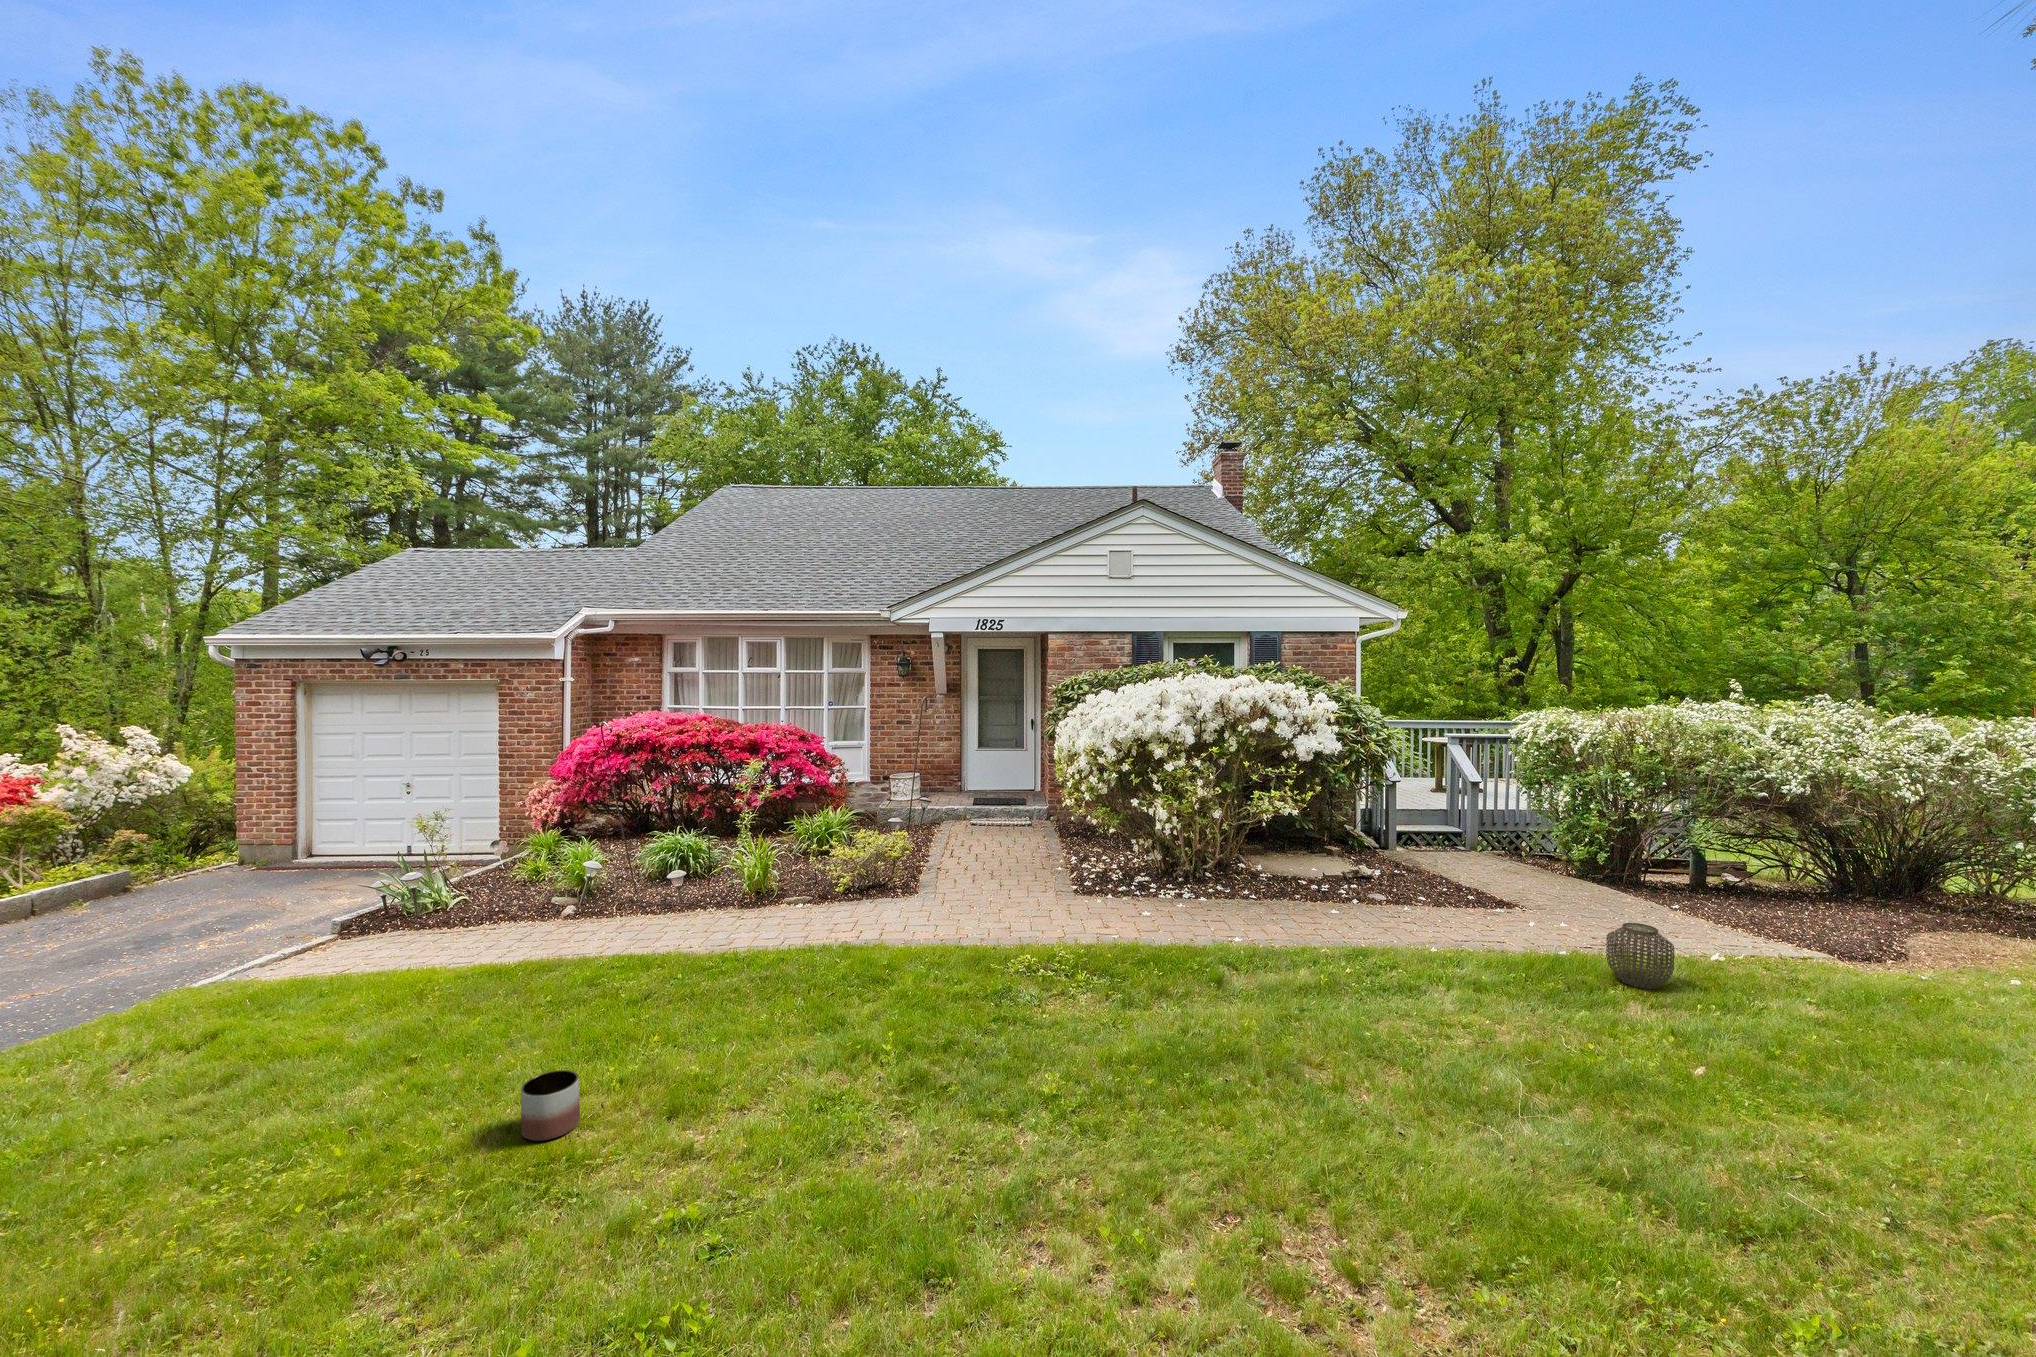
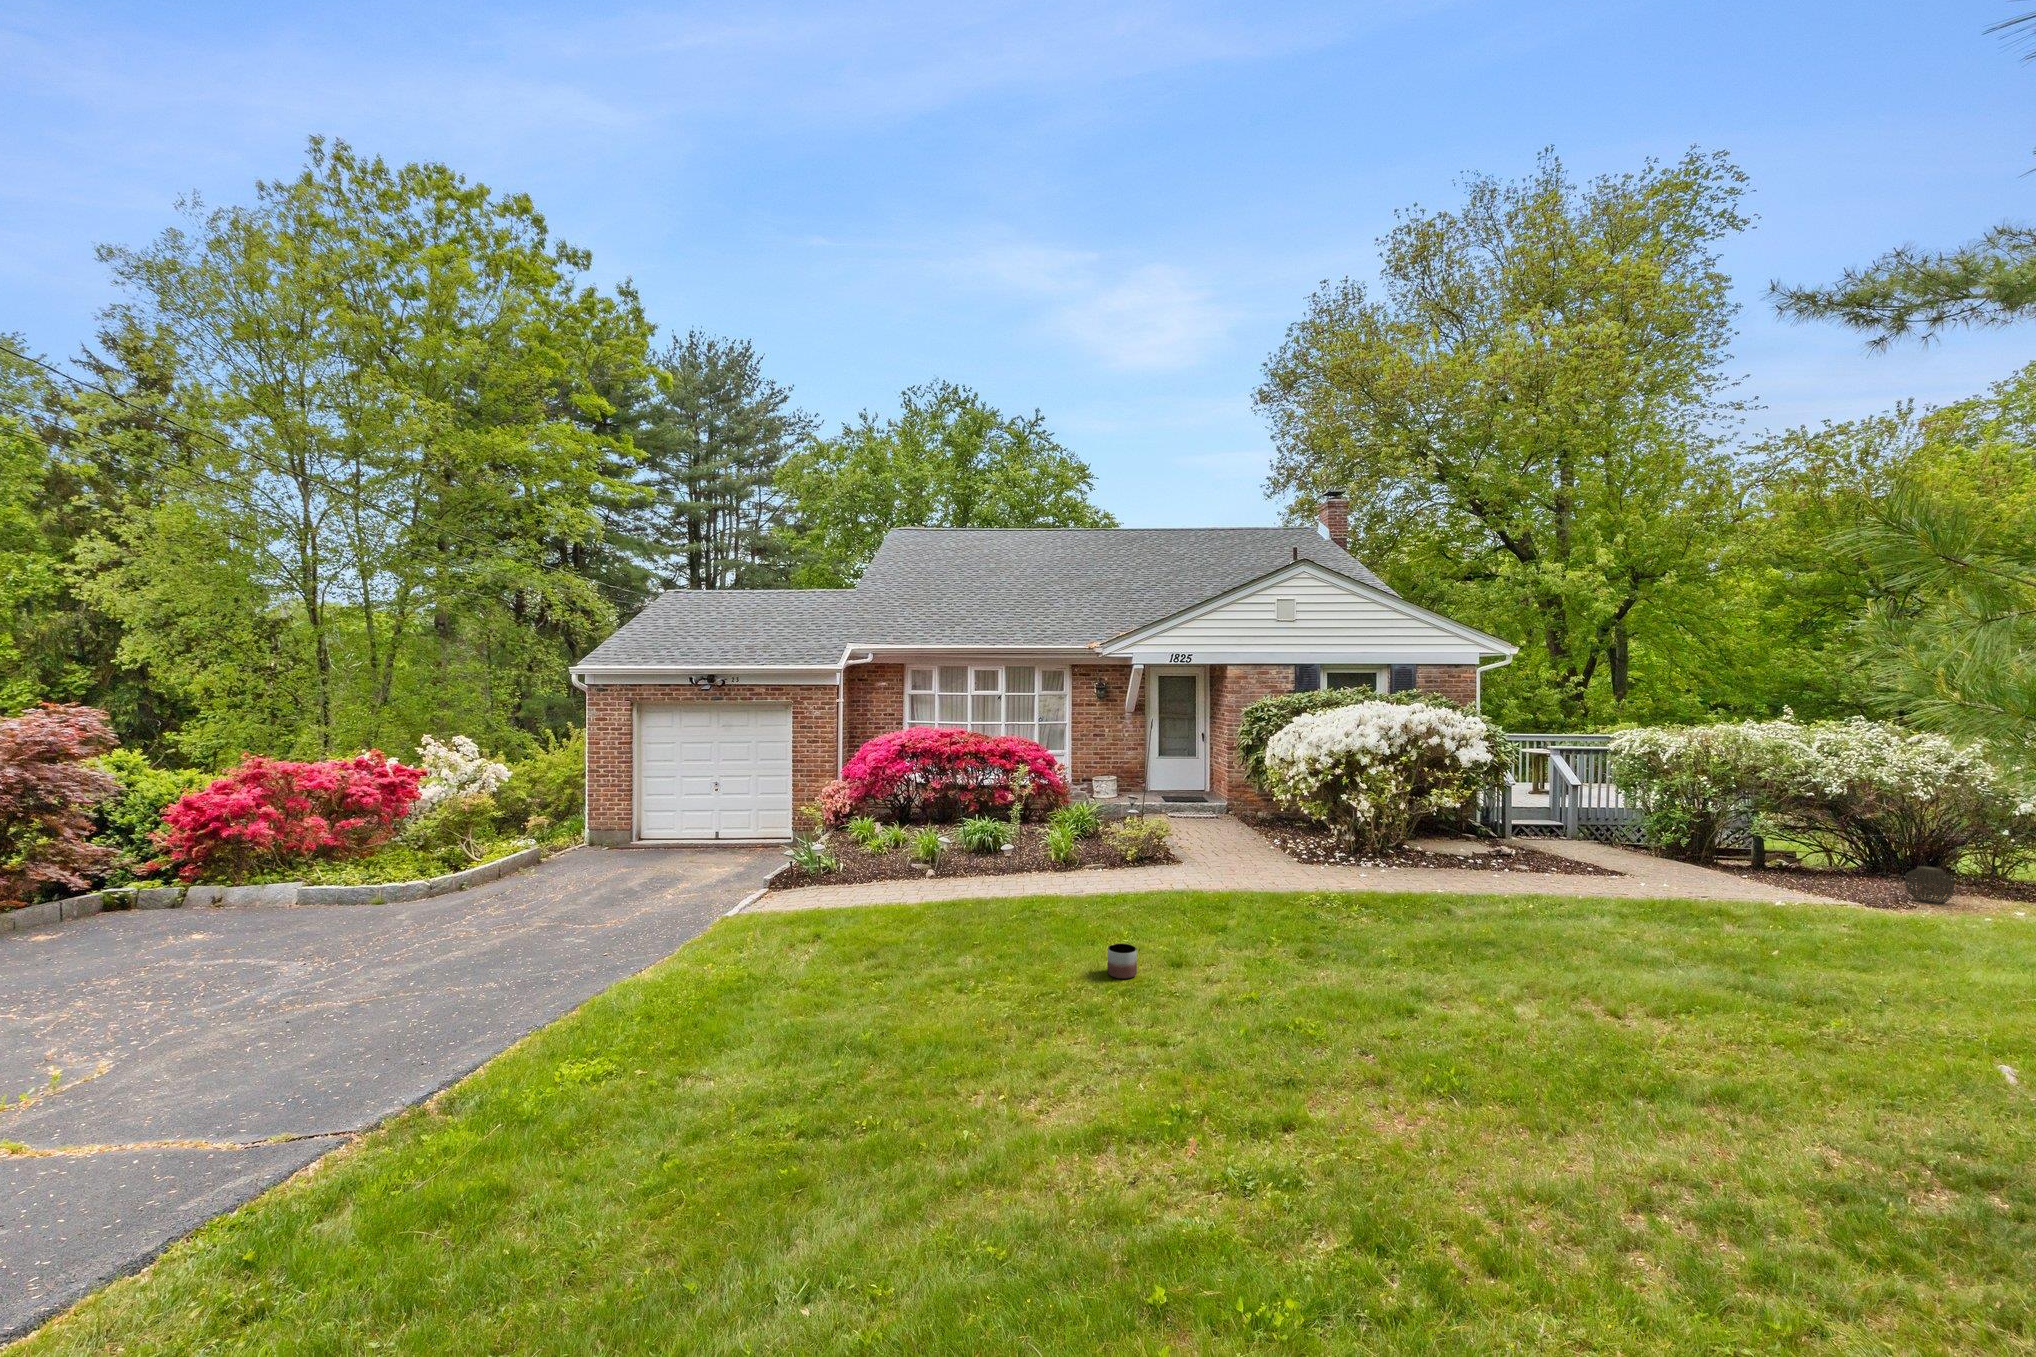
woven basket: present [1606,923,1674,989] -> present [1906,866,1954,904]

